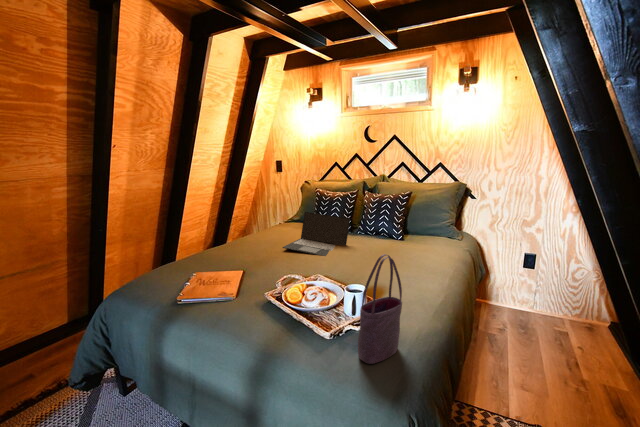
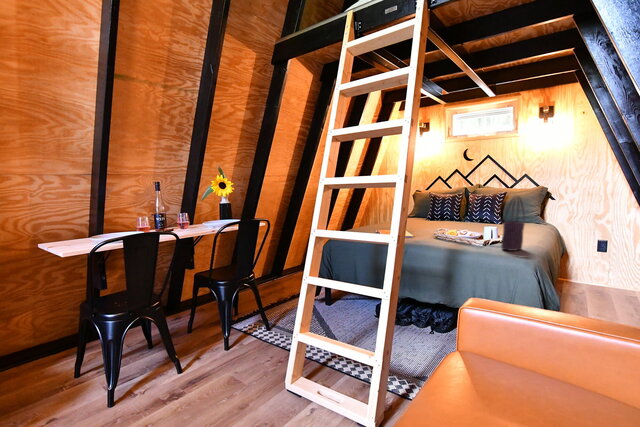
laptop: present [283,212,350,256] -> none [418,204,464,229]

